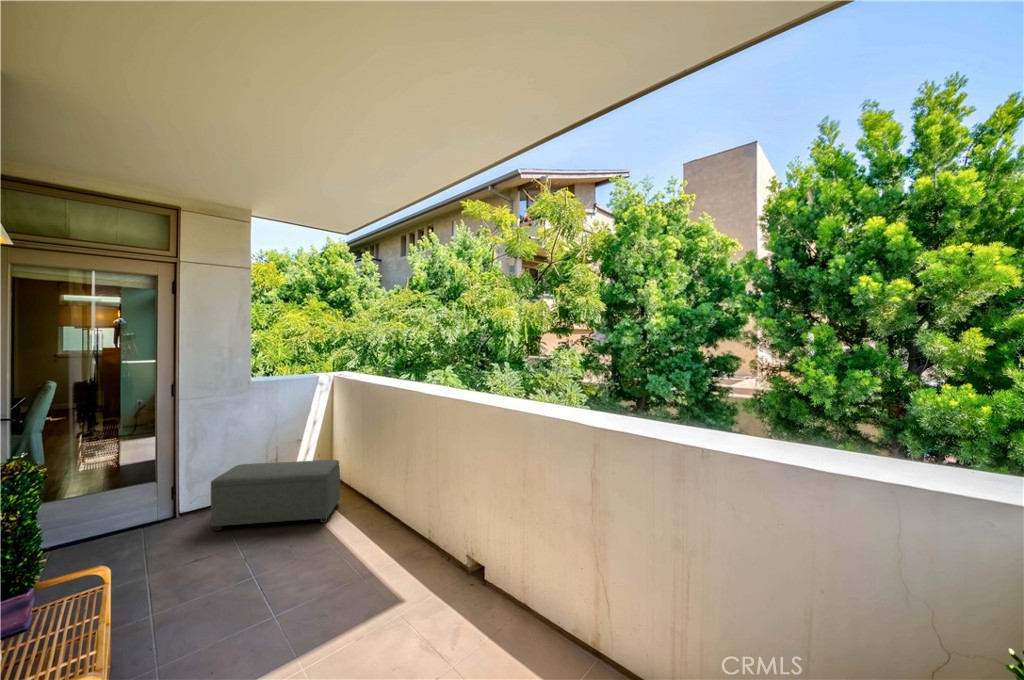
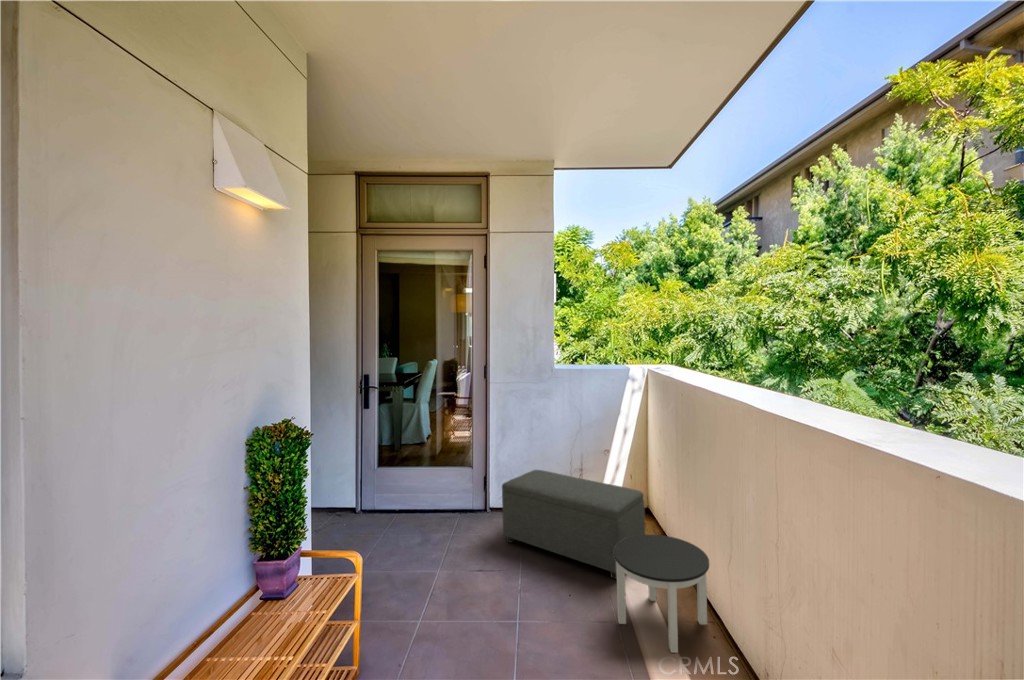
round table: none [333,480,393,544] -> present [614,535,709,653]

